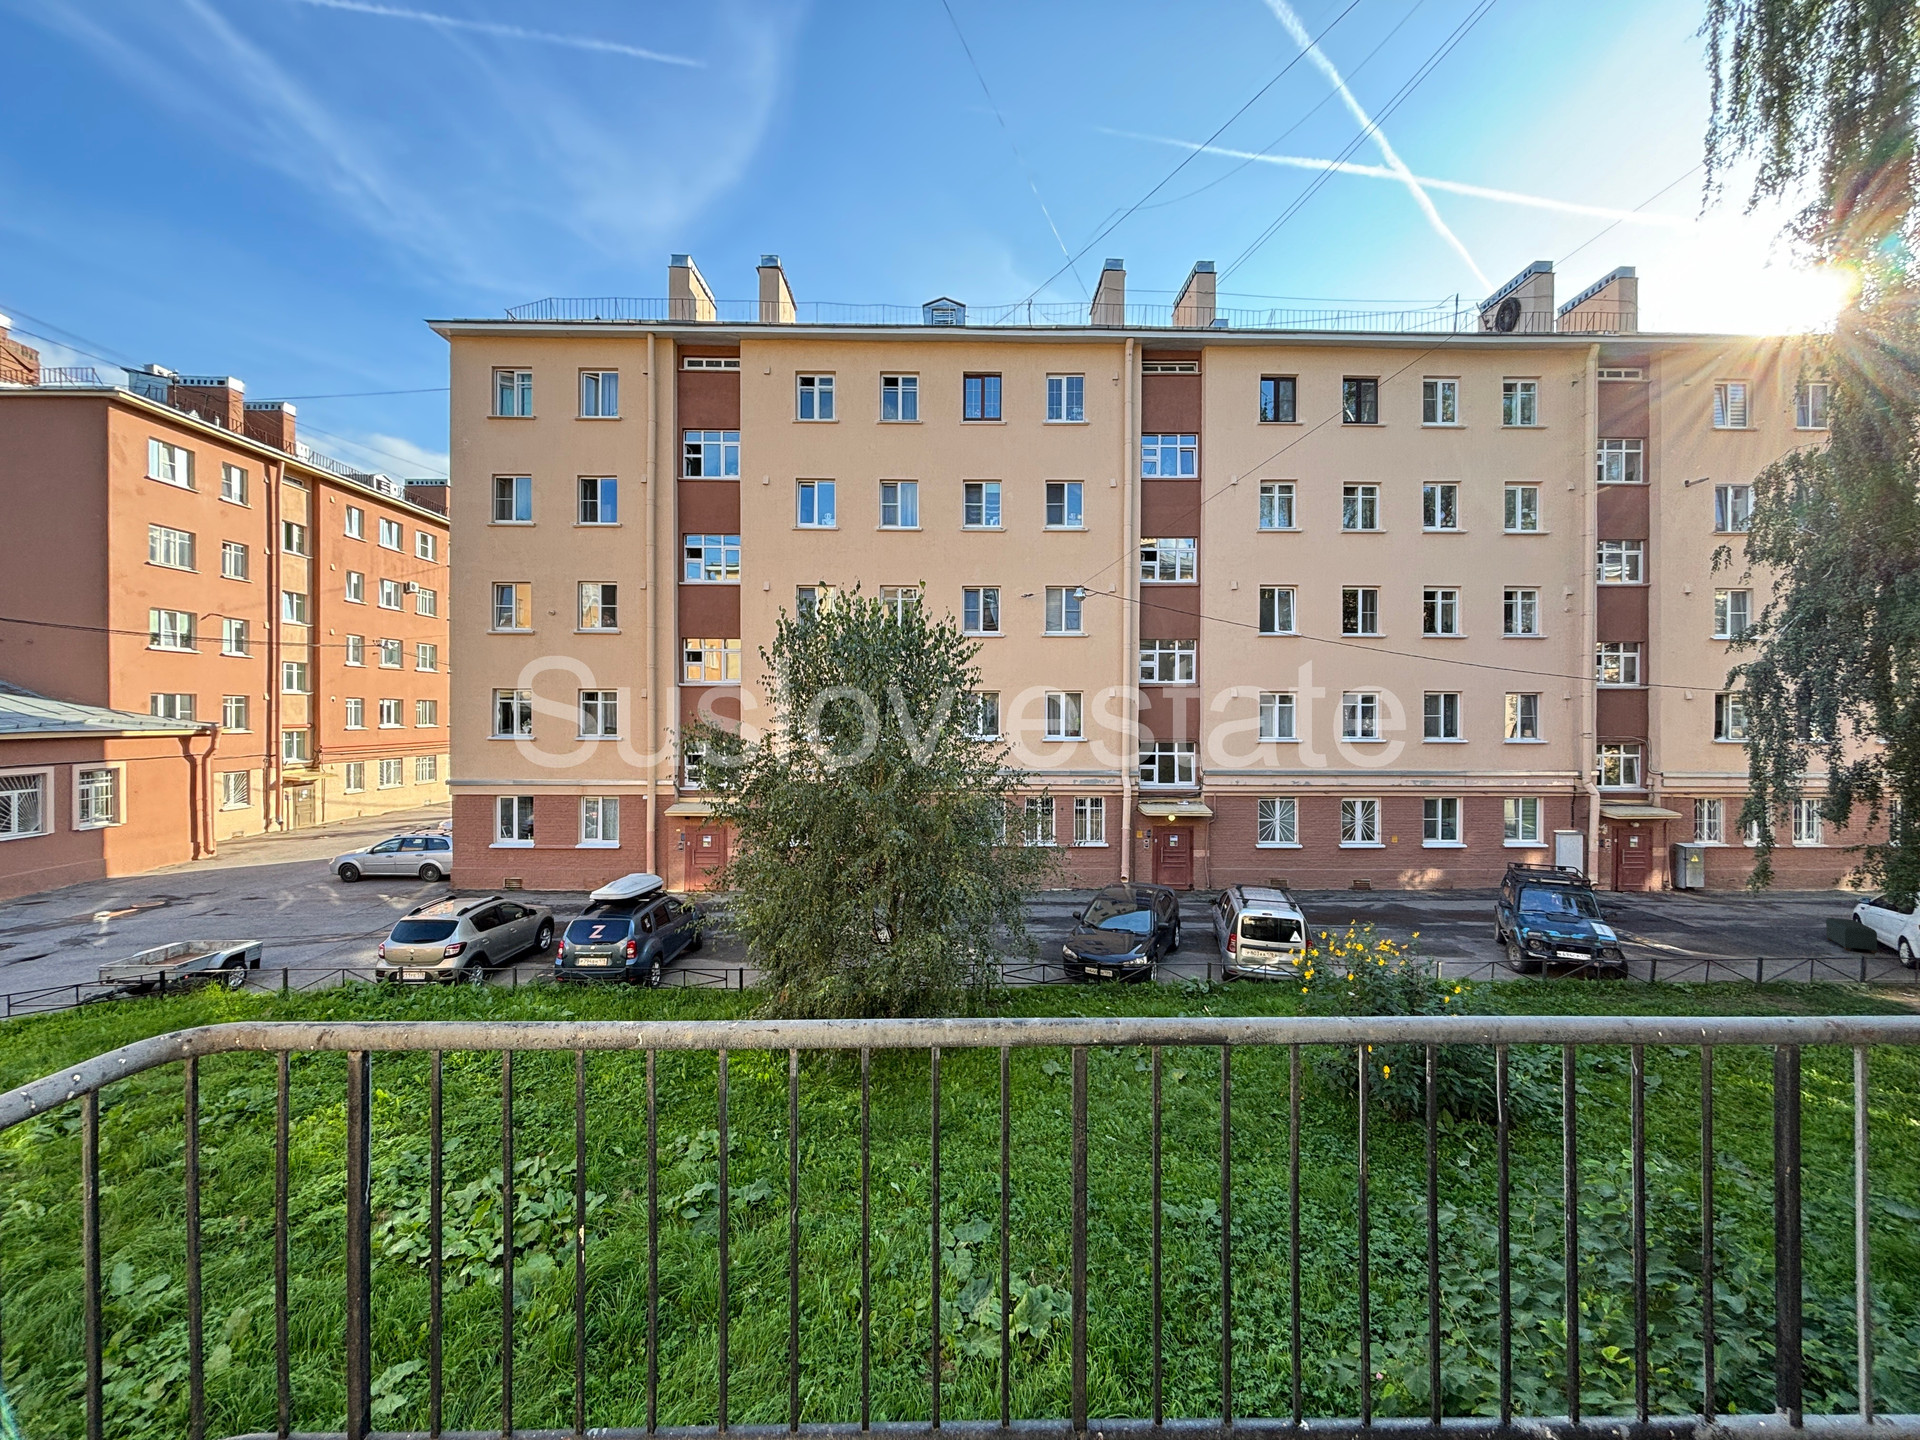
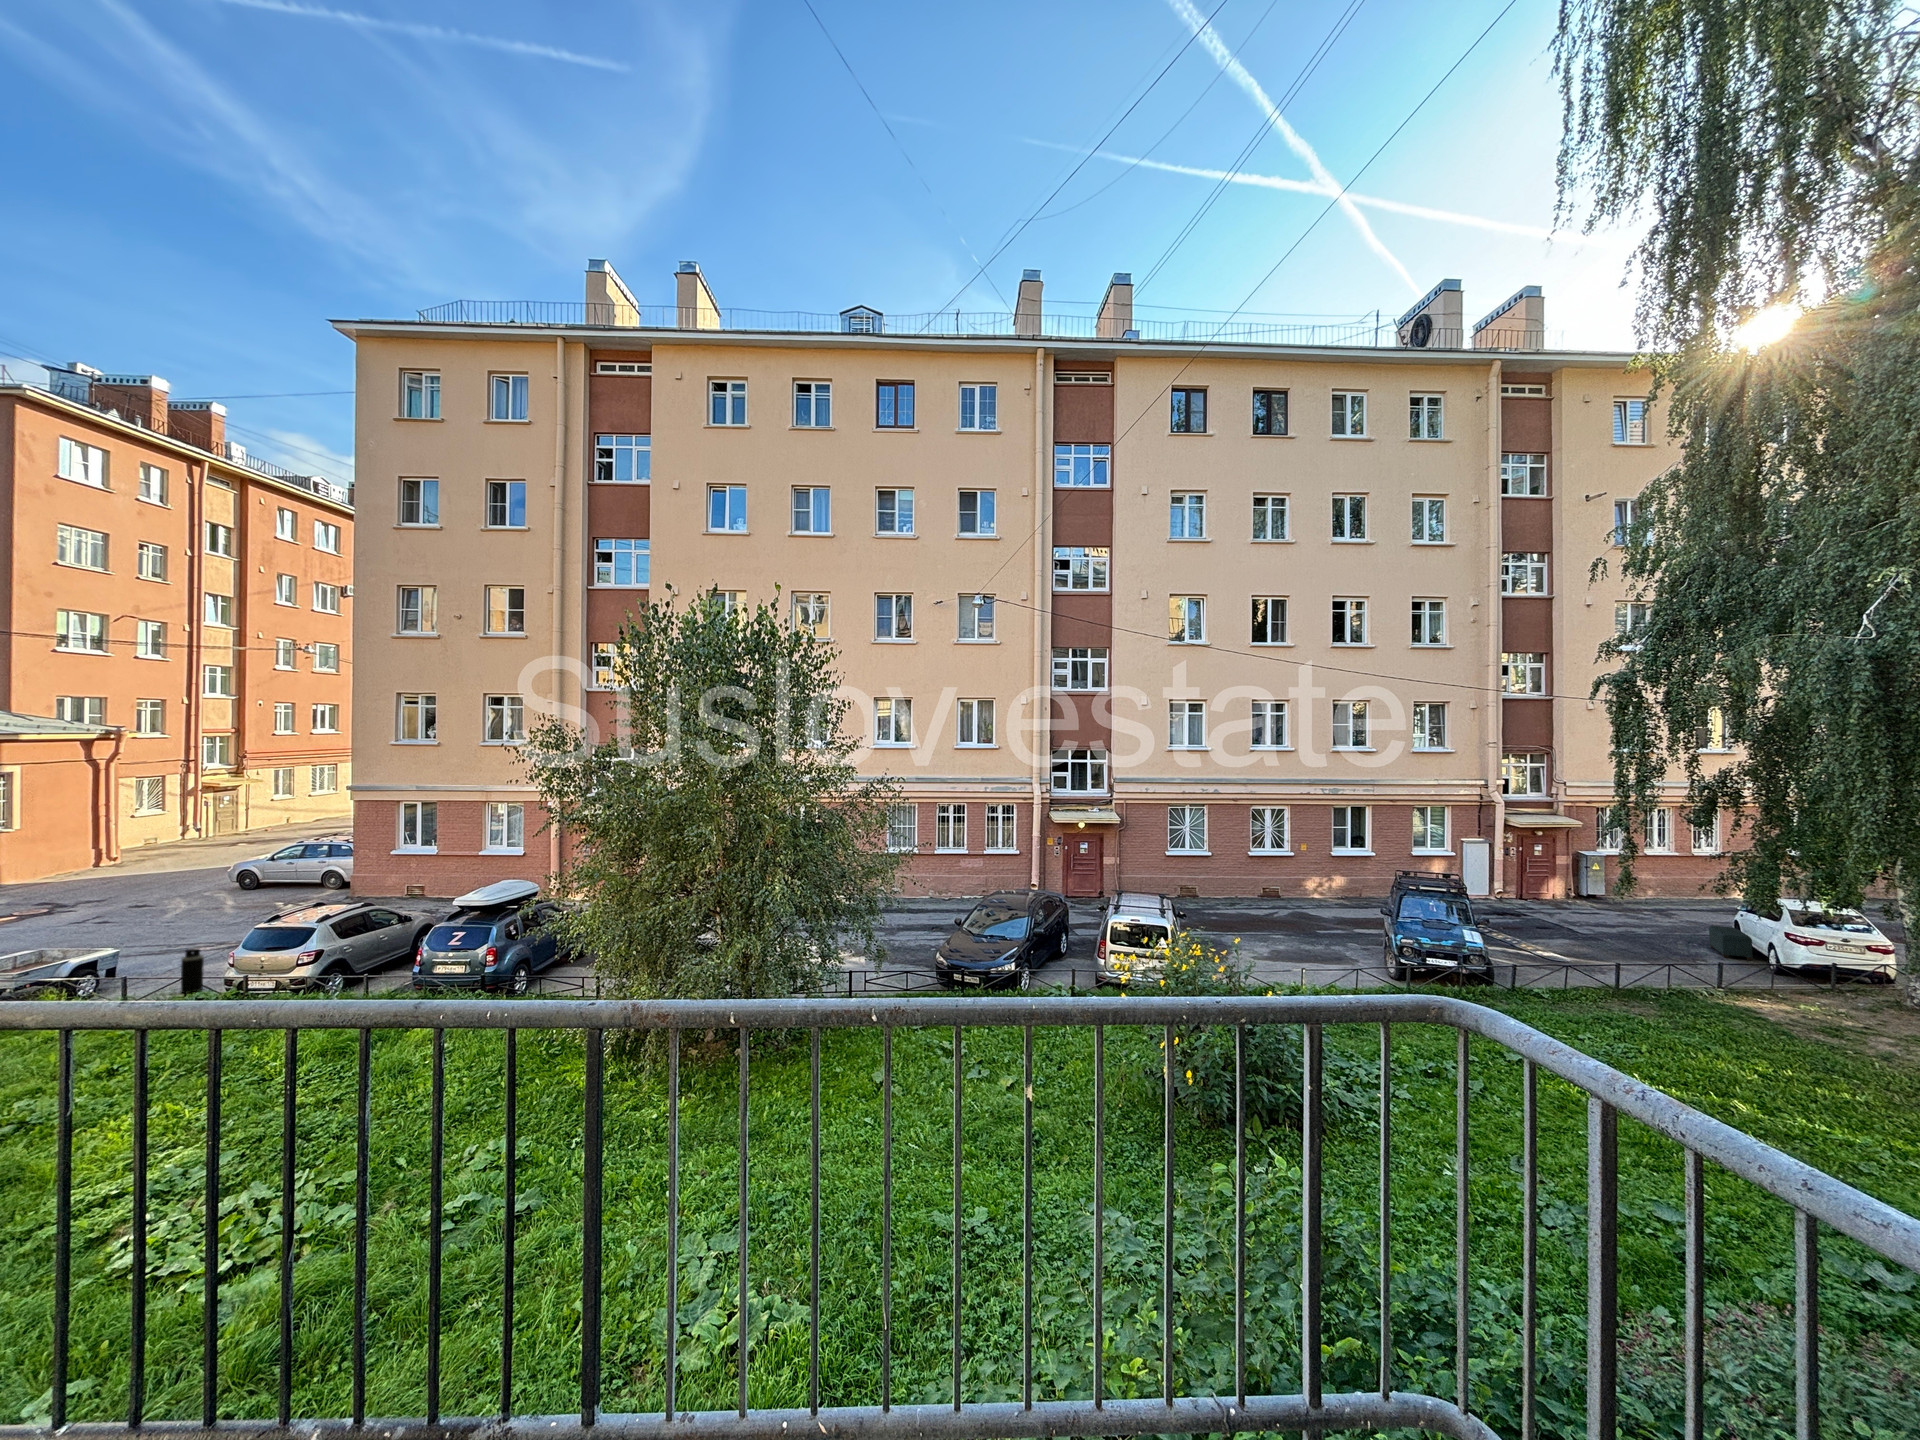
trash can: none [325,942,345,986] -> present [181,949,204,993]

